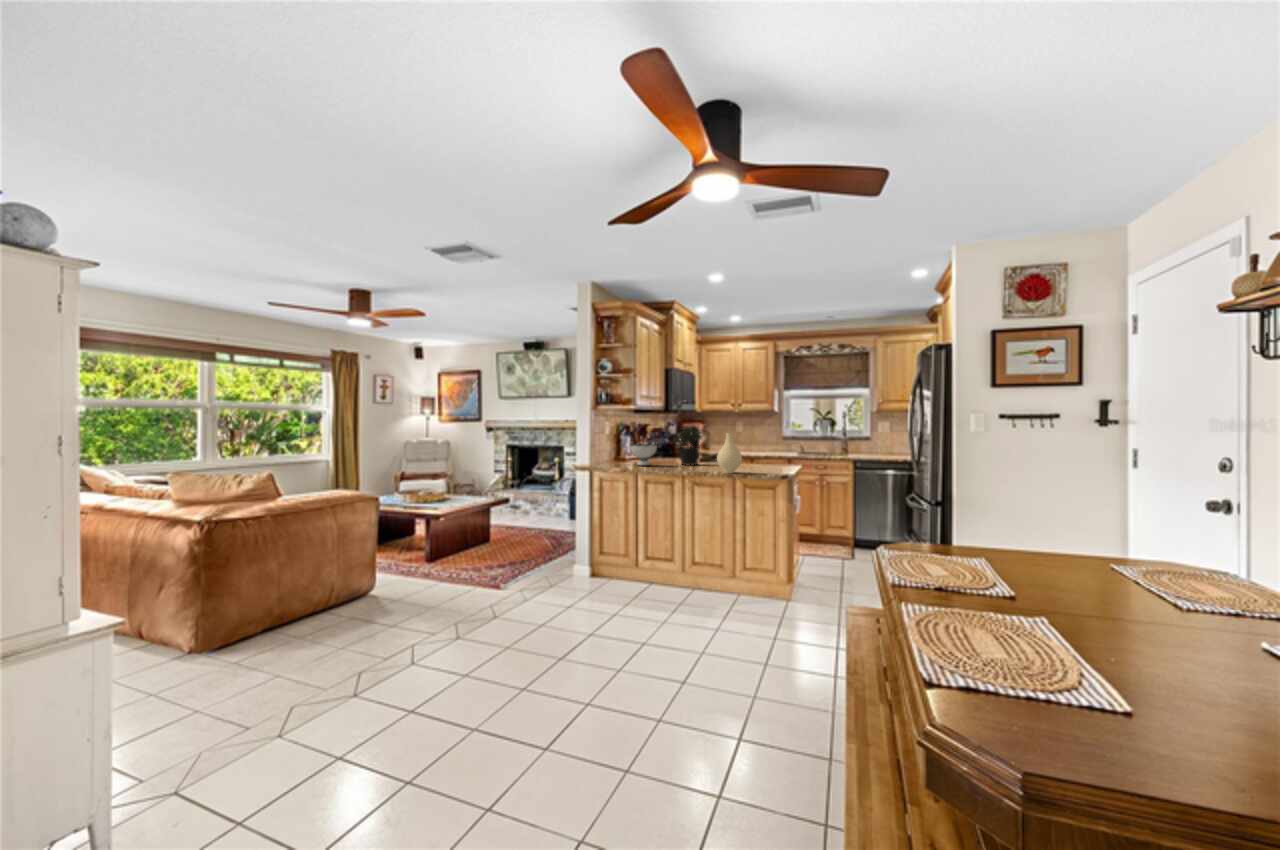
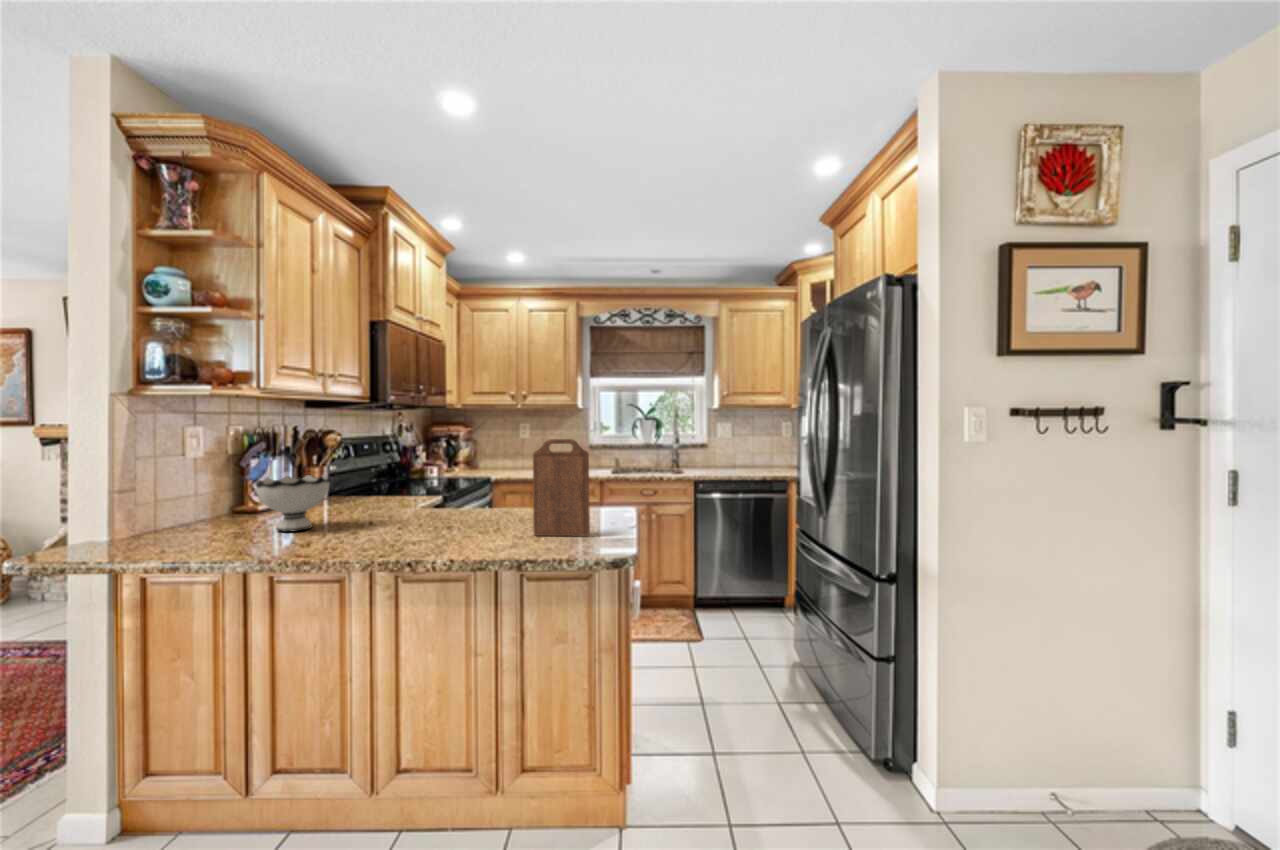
potted plant: present [672,427,702,466] -> none [371,435,441,518]
cutting board: none [750,427,777,473] -> present [533,439,590,536]
vase: present [717,433,742,473] -> none [456,454,516,547]

